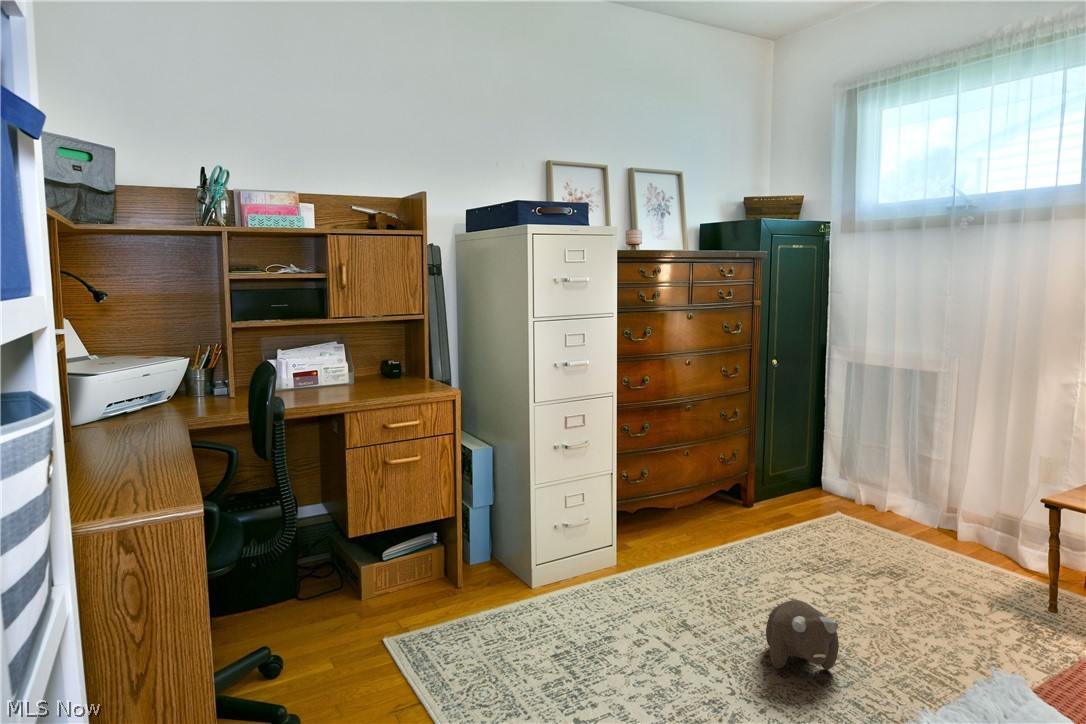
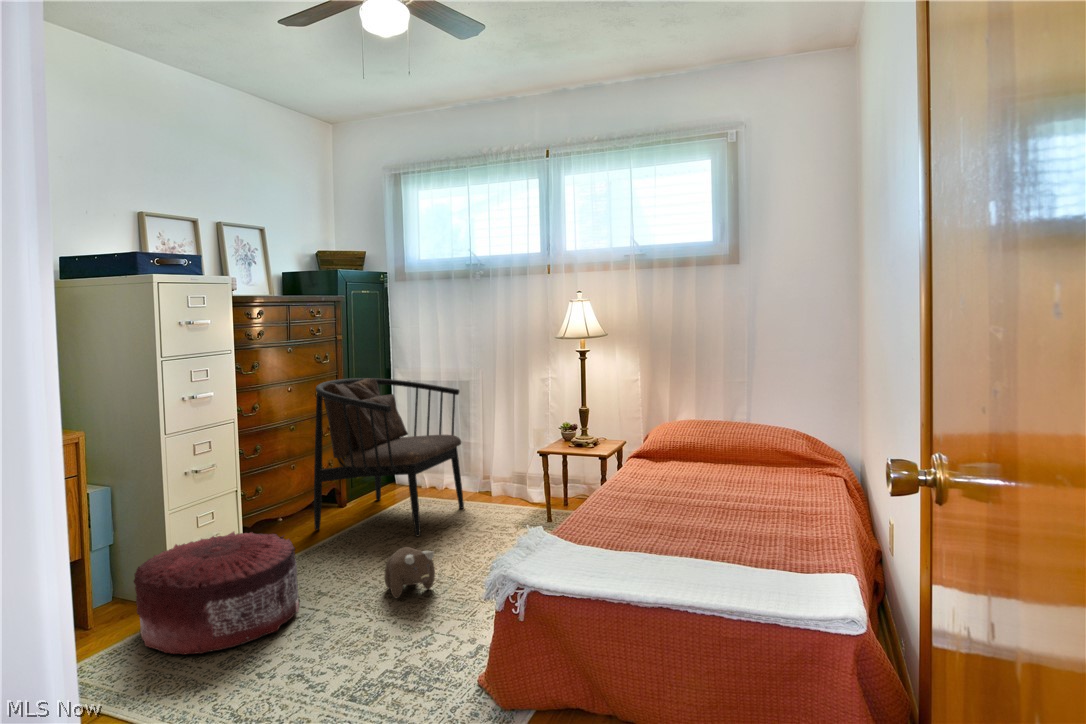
armchair: none [705,354,918,575] -> present [314,378,464,536]
pouf: none [483,522,657,669] -> present [134,532,299,655]

